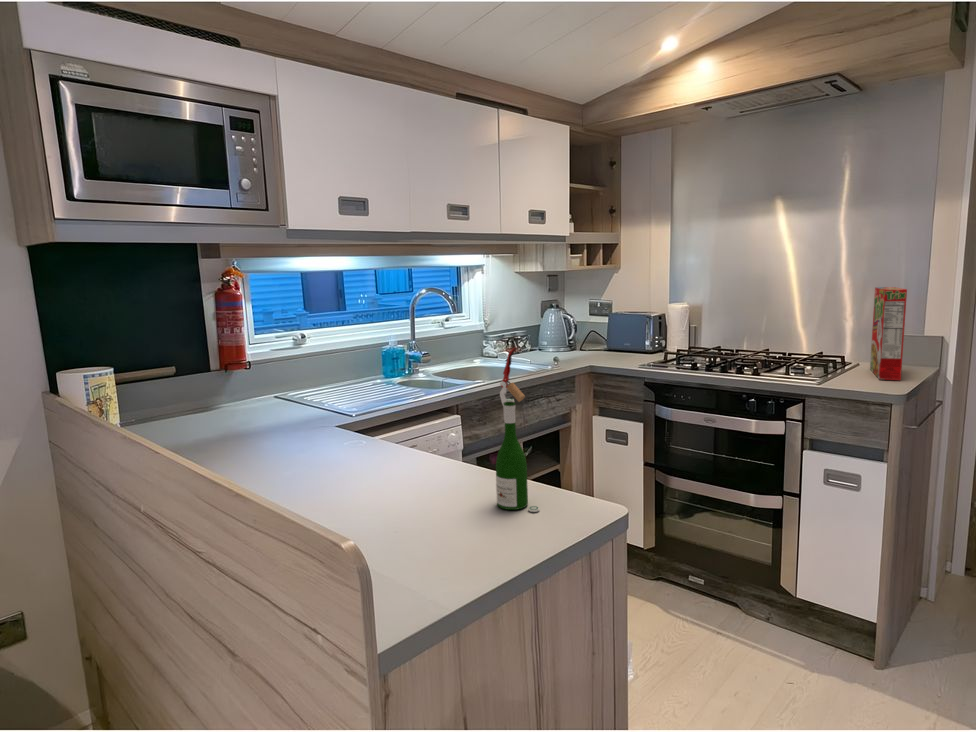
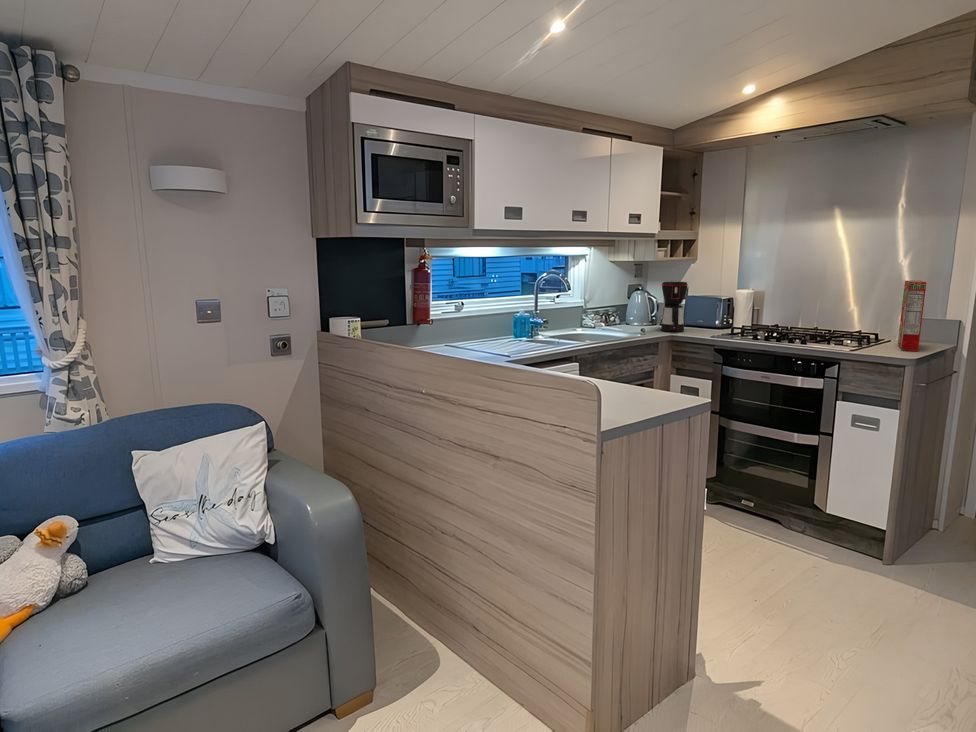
coffee maker: none [575,296,608,360] -> present [661,282,688,332]
wine bottle: present [496,348,539,512] -> none [632,305,658,401]

